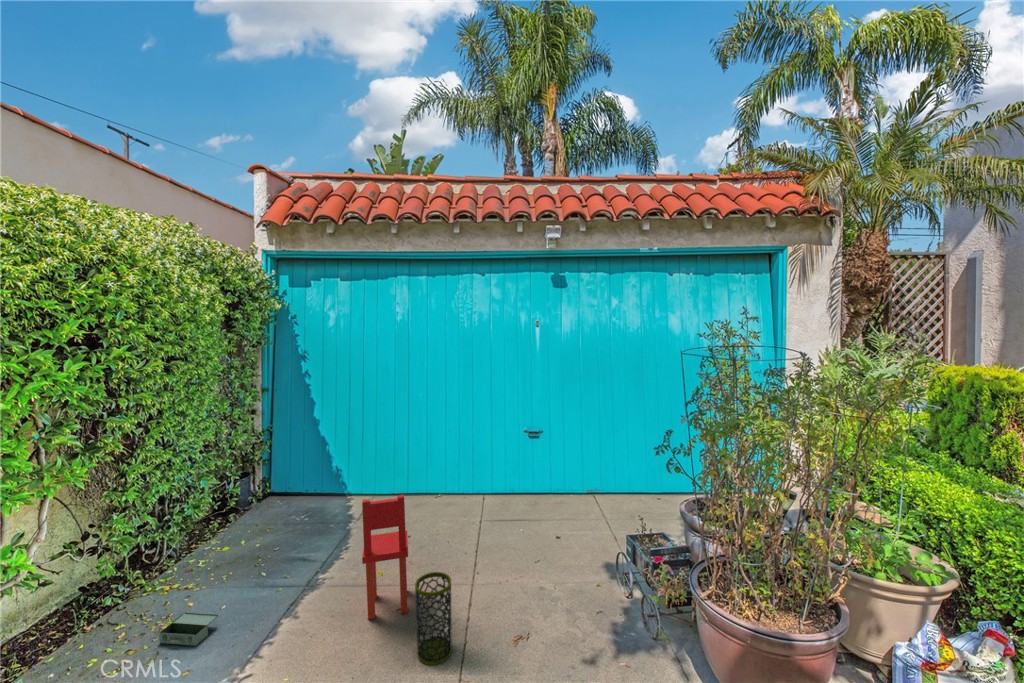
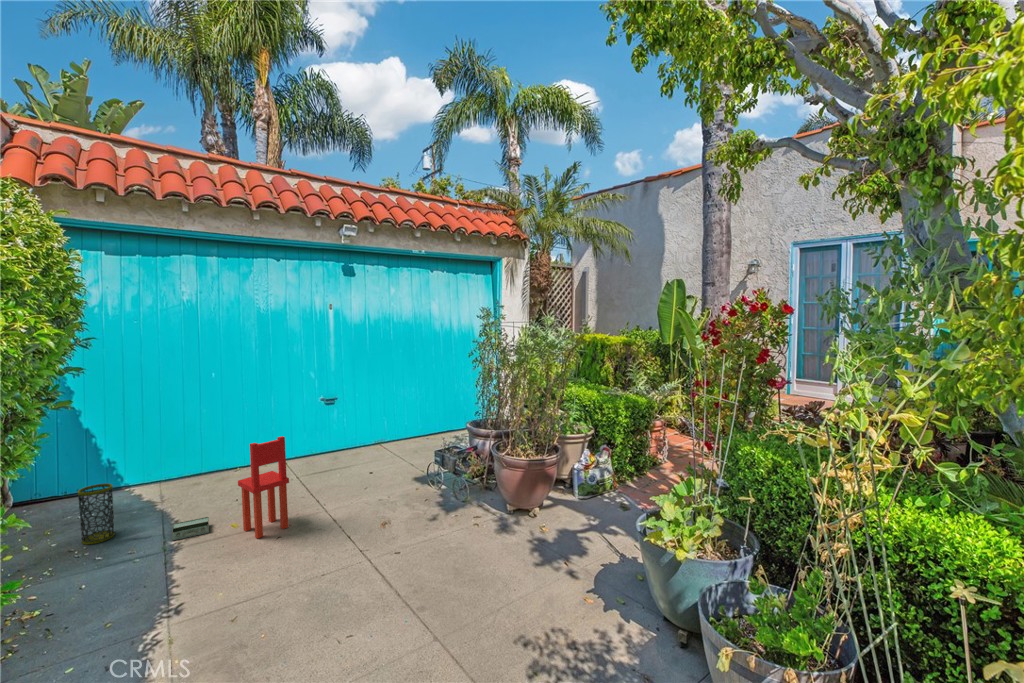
trash can: present [415,572,452,665] -> present [78,483,115,544]
toolbox: present [159,613,218,646] -> present [172,517,209,540]

